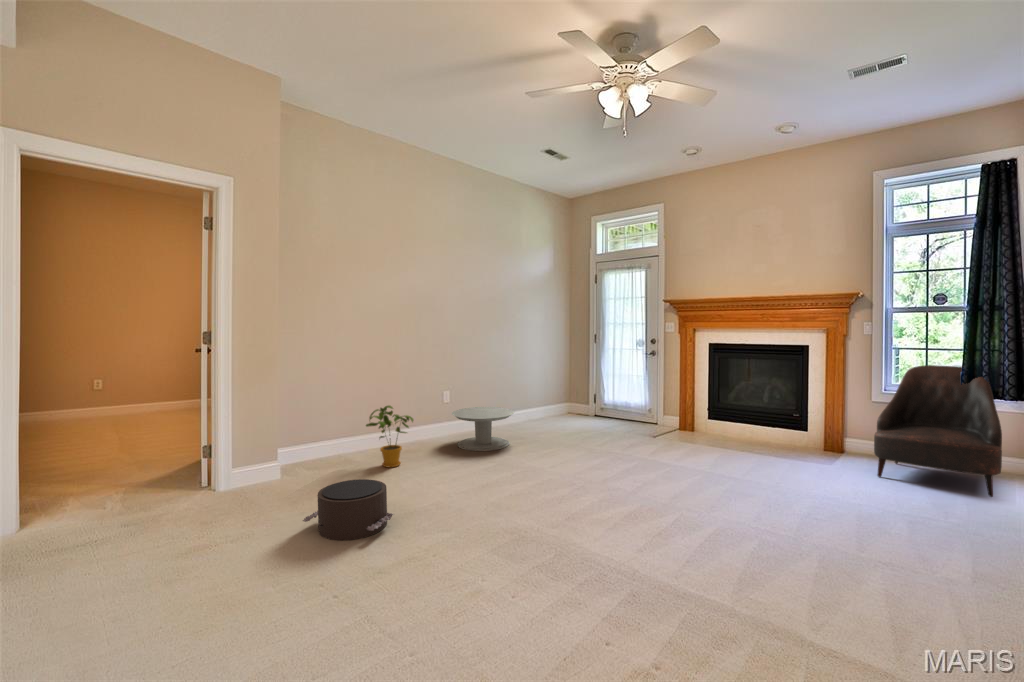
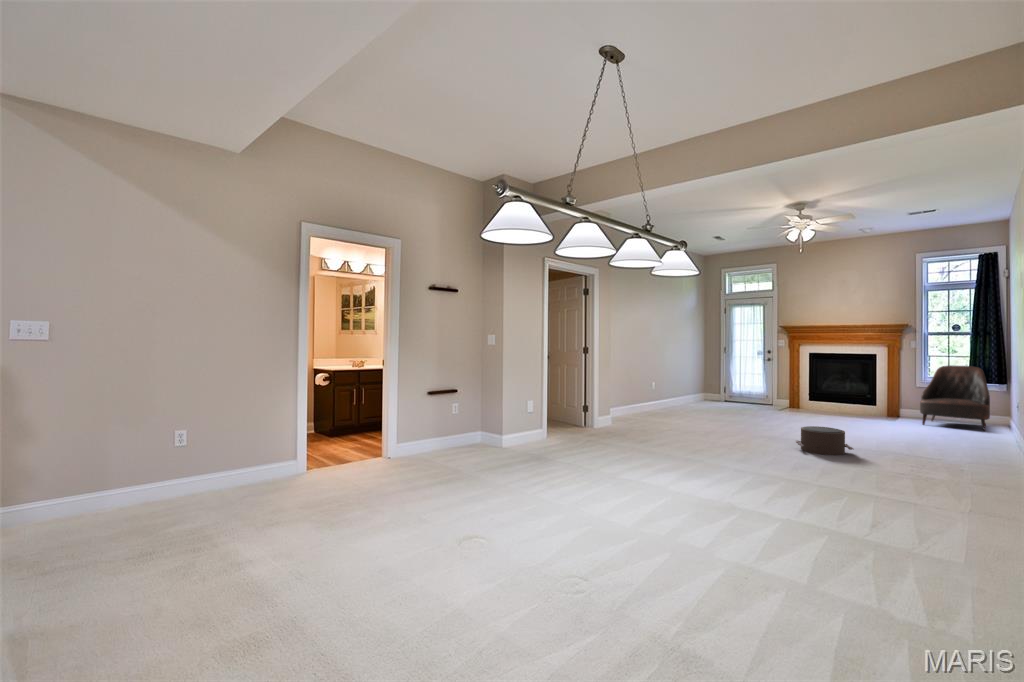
house plant: present [366,406,413,468] -> none [622,382,652,417]
side table: present [452,407,514,451] -> none [656,389,695,413]
pouf: present [303,479,393,540] -> present [796,426,853,455]

